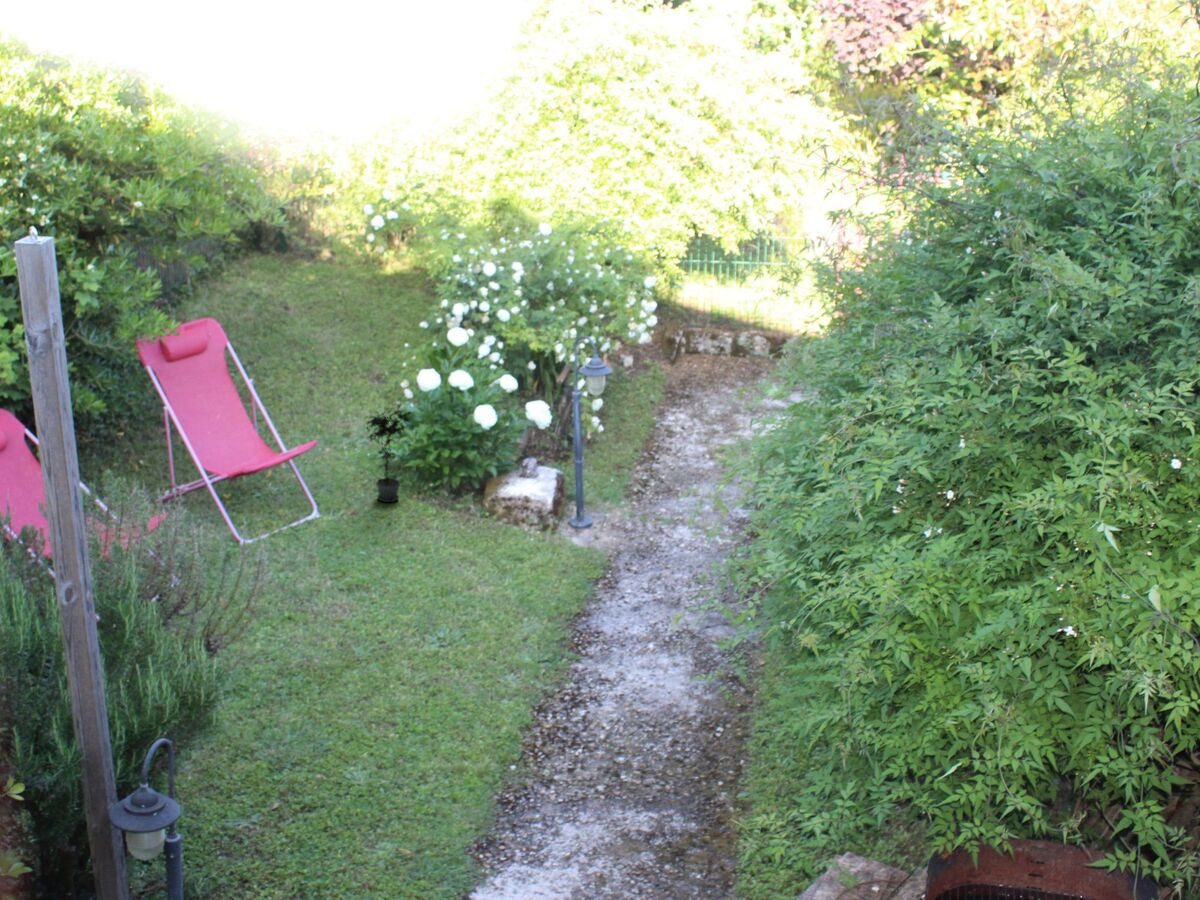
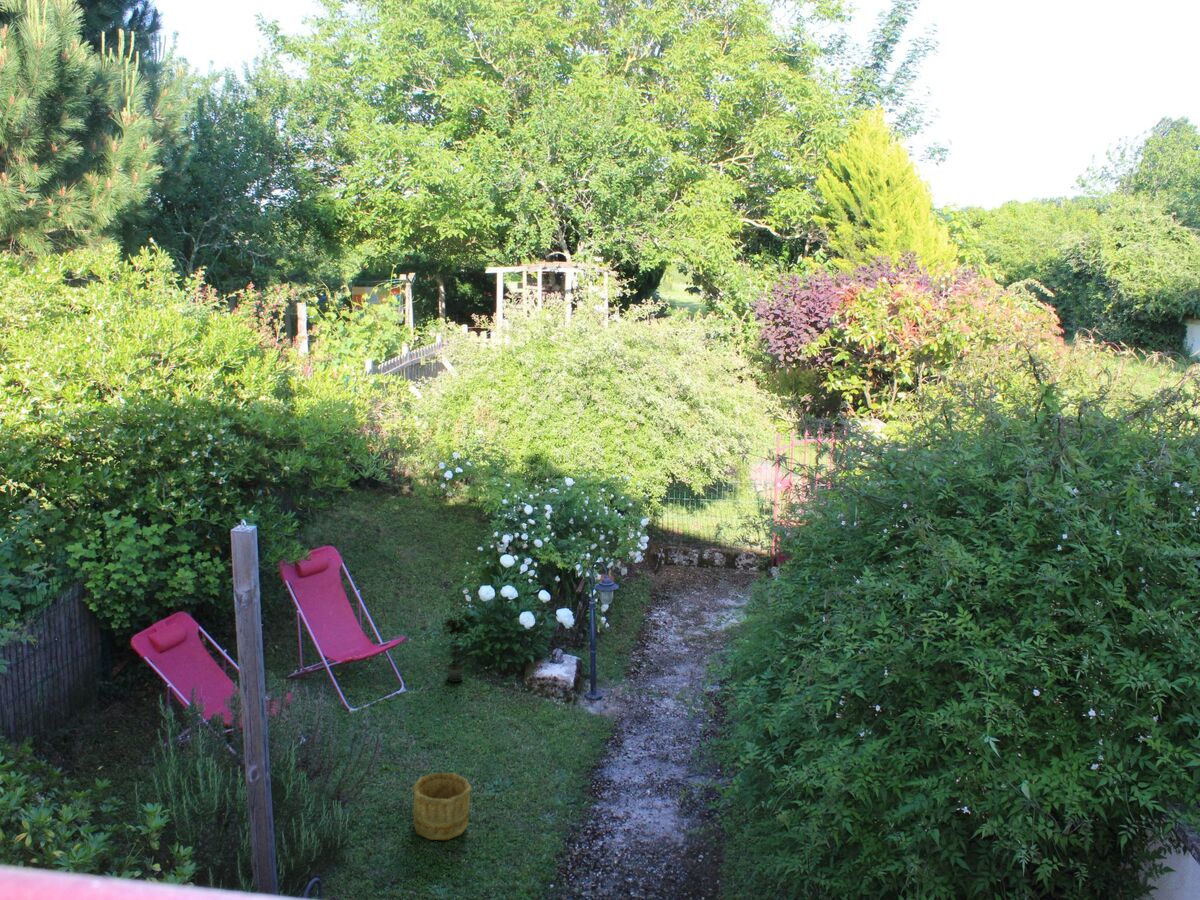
wooden bucket: none [311,619,396,710] -> present [413,773,472,840]

